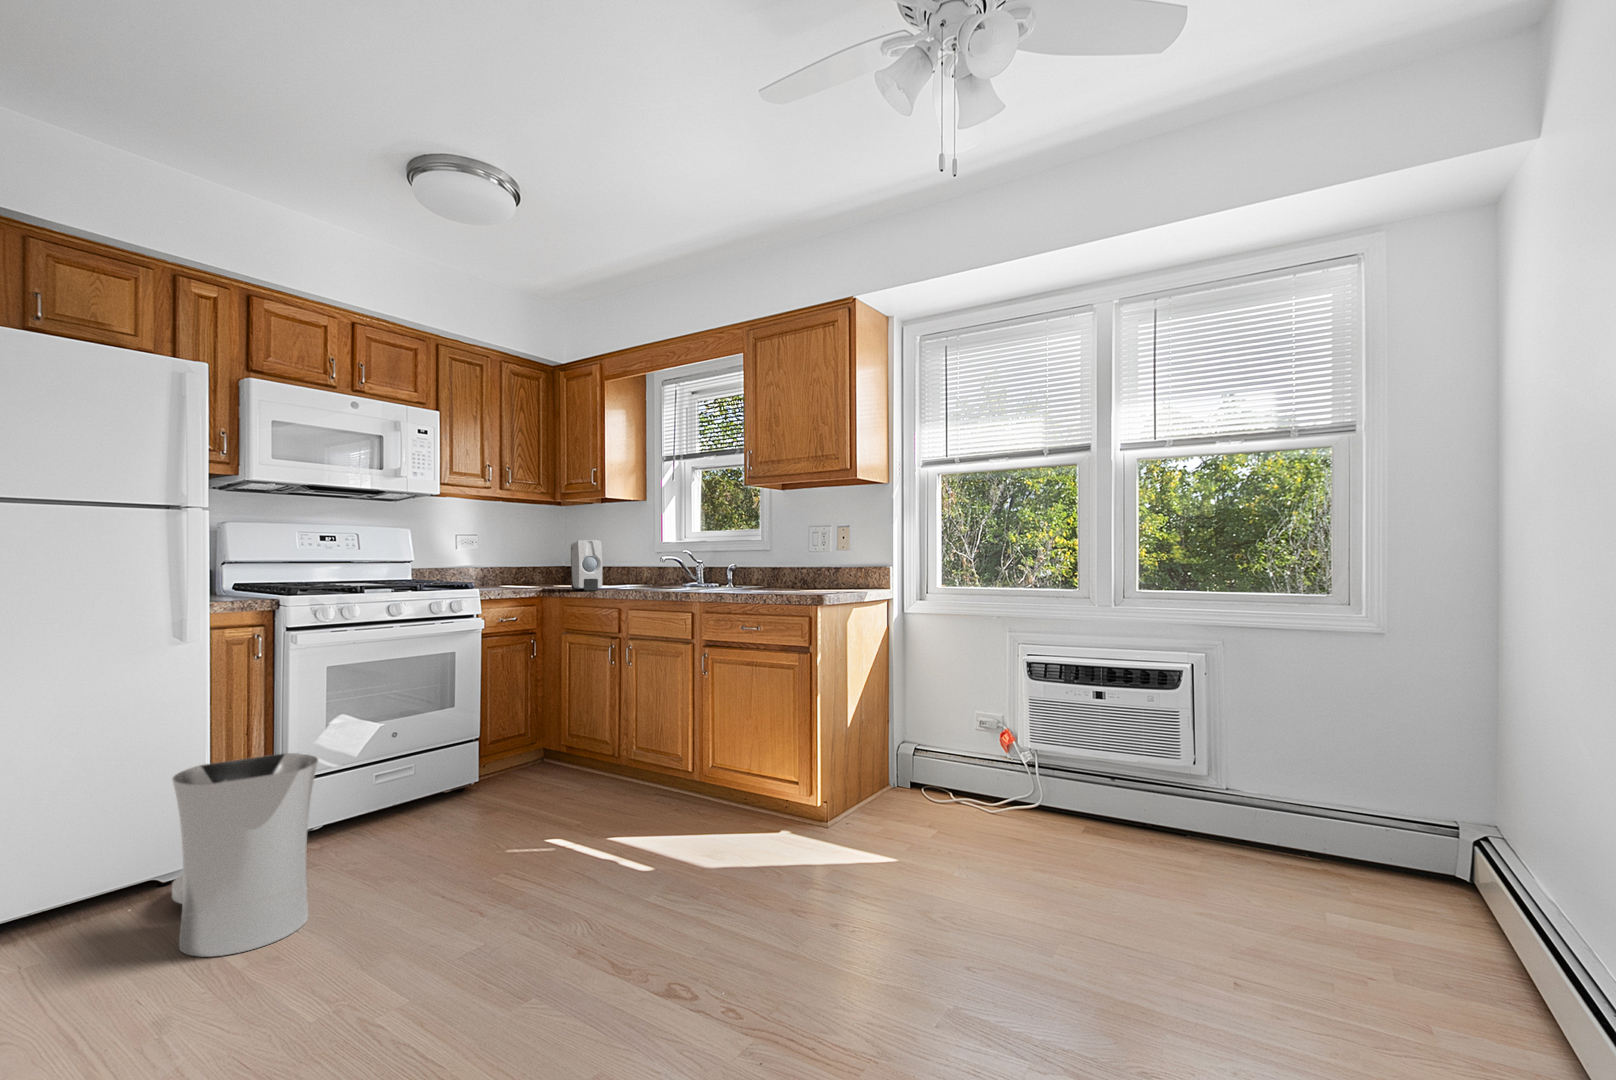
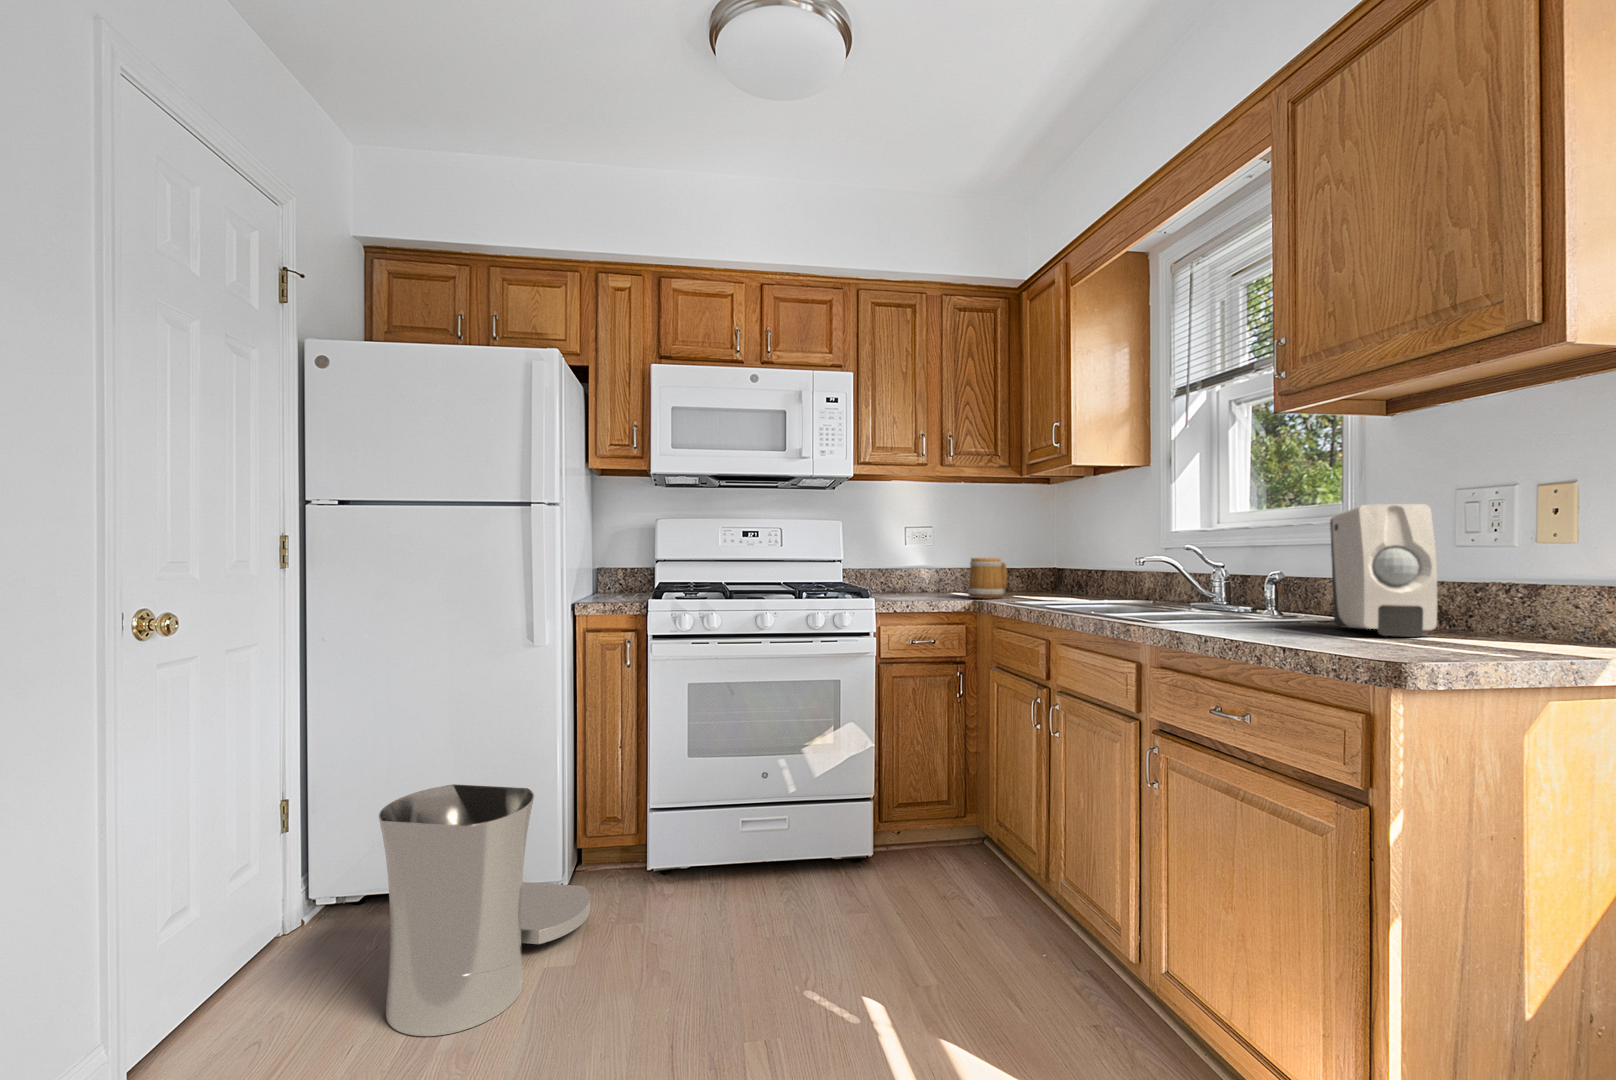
soap dispenser: present [571,540,602,590] -> present [1330,504,1437,637]
mug: none [533,561,560,590] -> present [968,558,1007,599]

